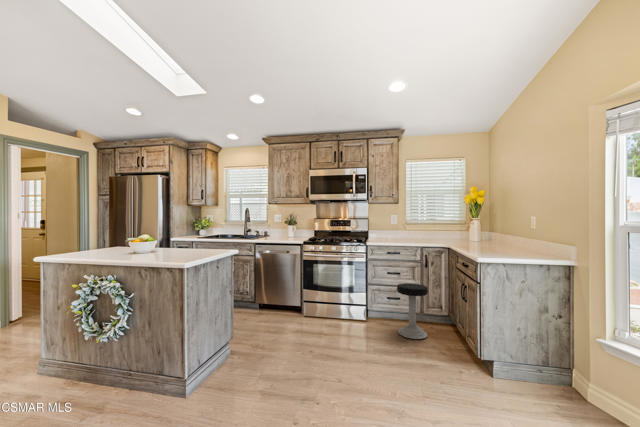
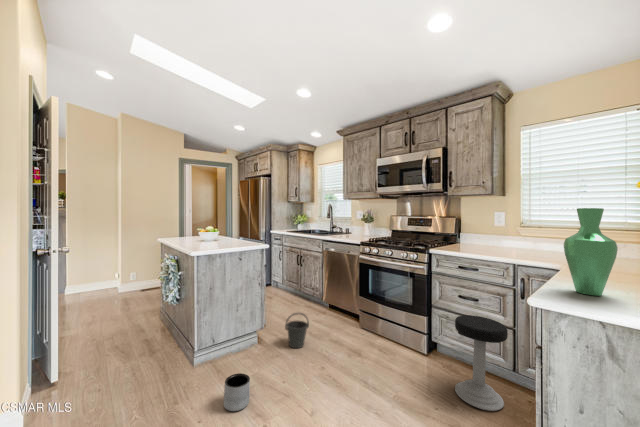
vase: none [475,212,497,253] -> present [564,208,618,296]
bucket: none [261,311,281,345] -> present [285,313,309,348]
planter: none [265,368,289,403] -> present [224,373,250,411]

